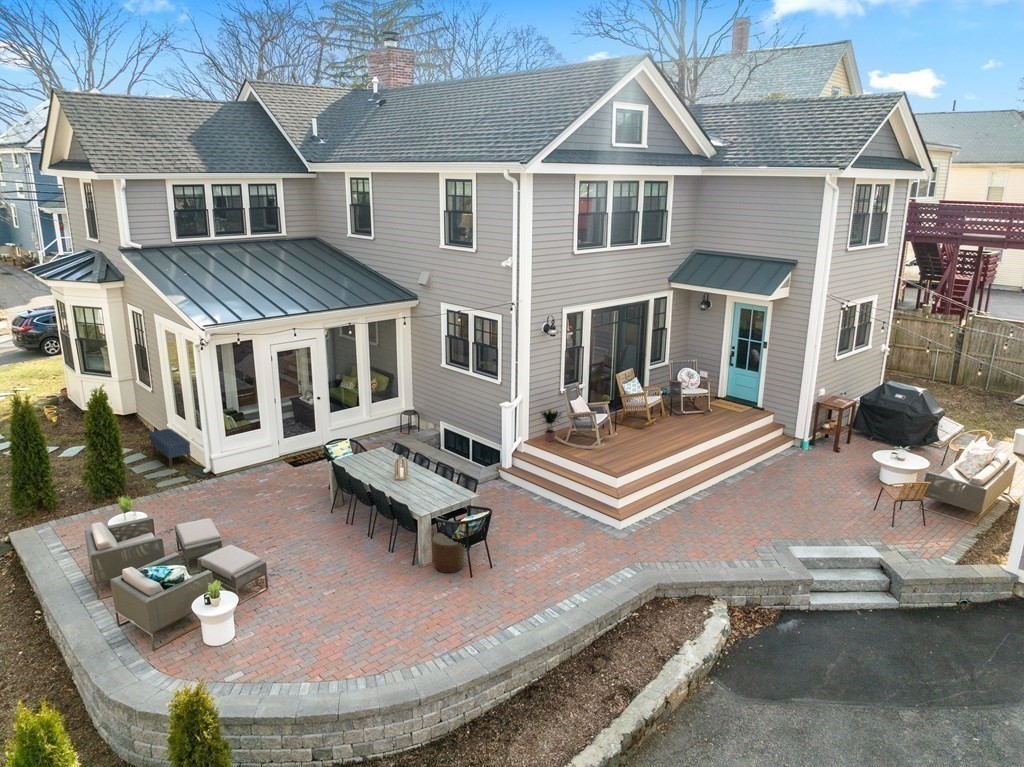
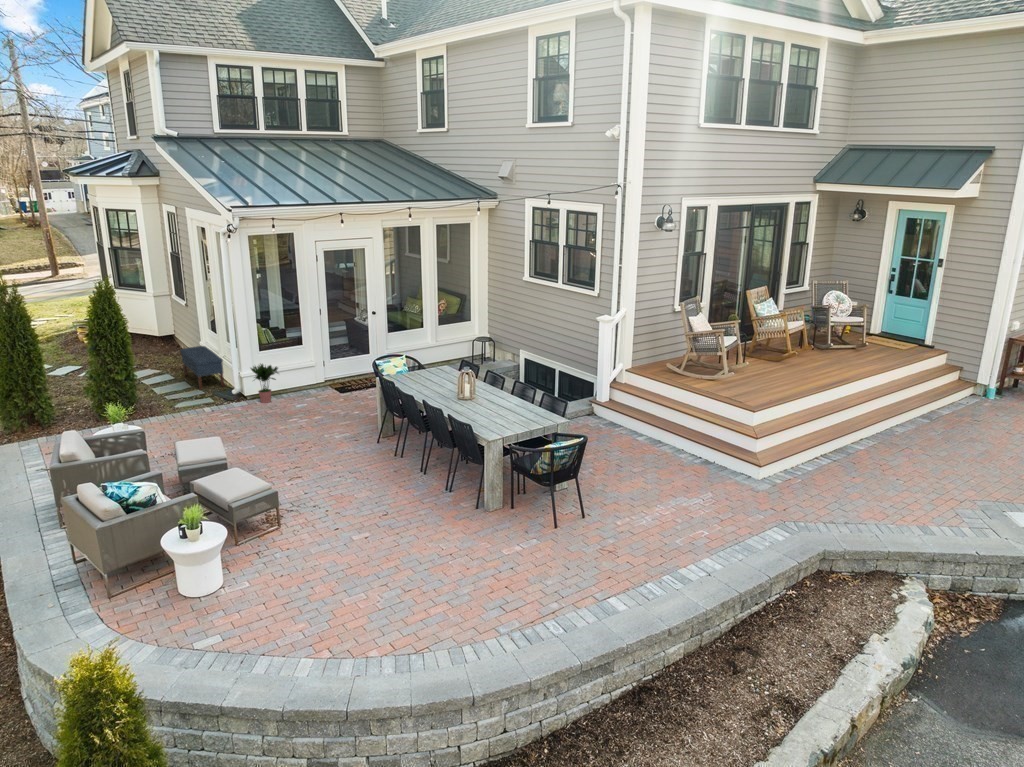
potted plant: present [541,410,561,442] -> present [251,364,278,403]
woven basket: present [432,533,465,573] -> none [502,465,547,520]

